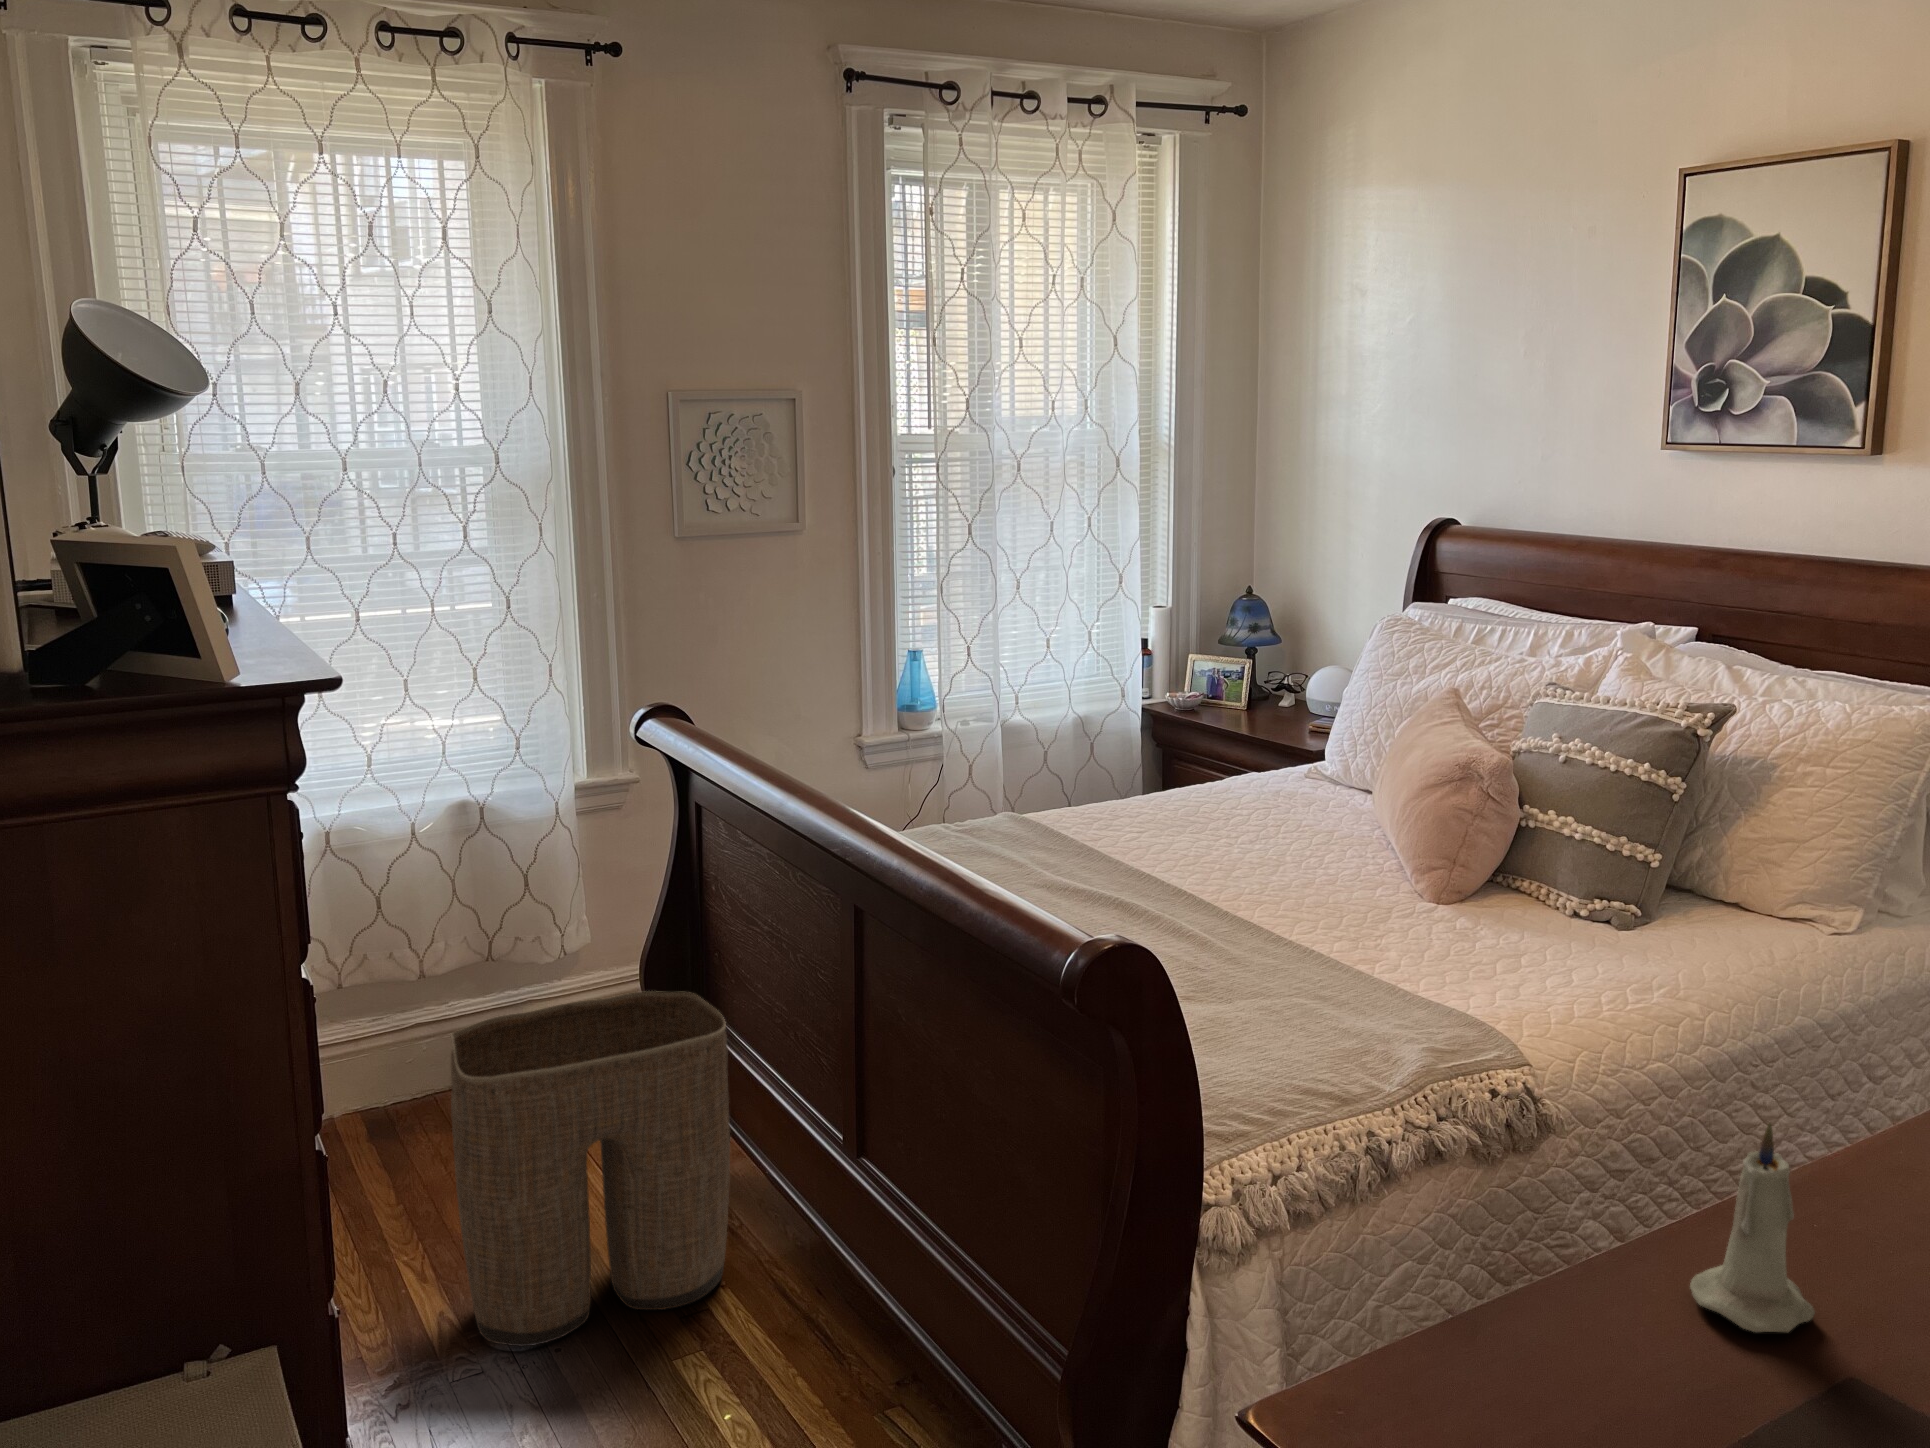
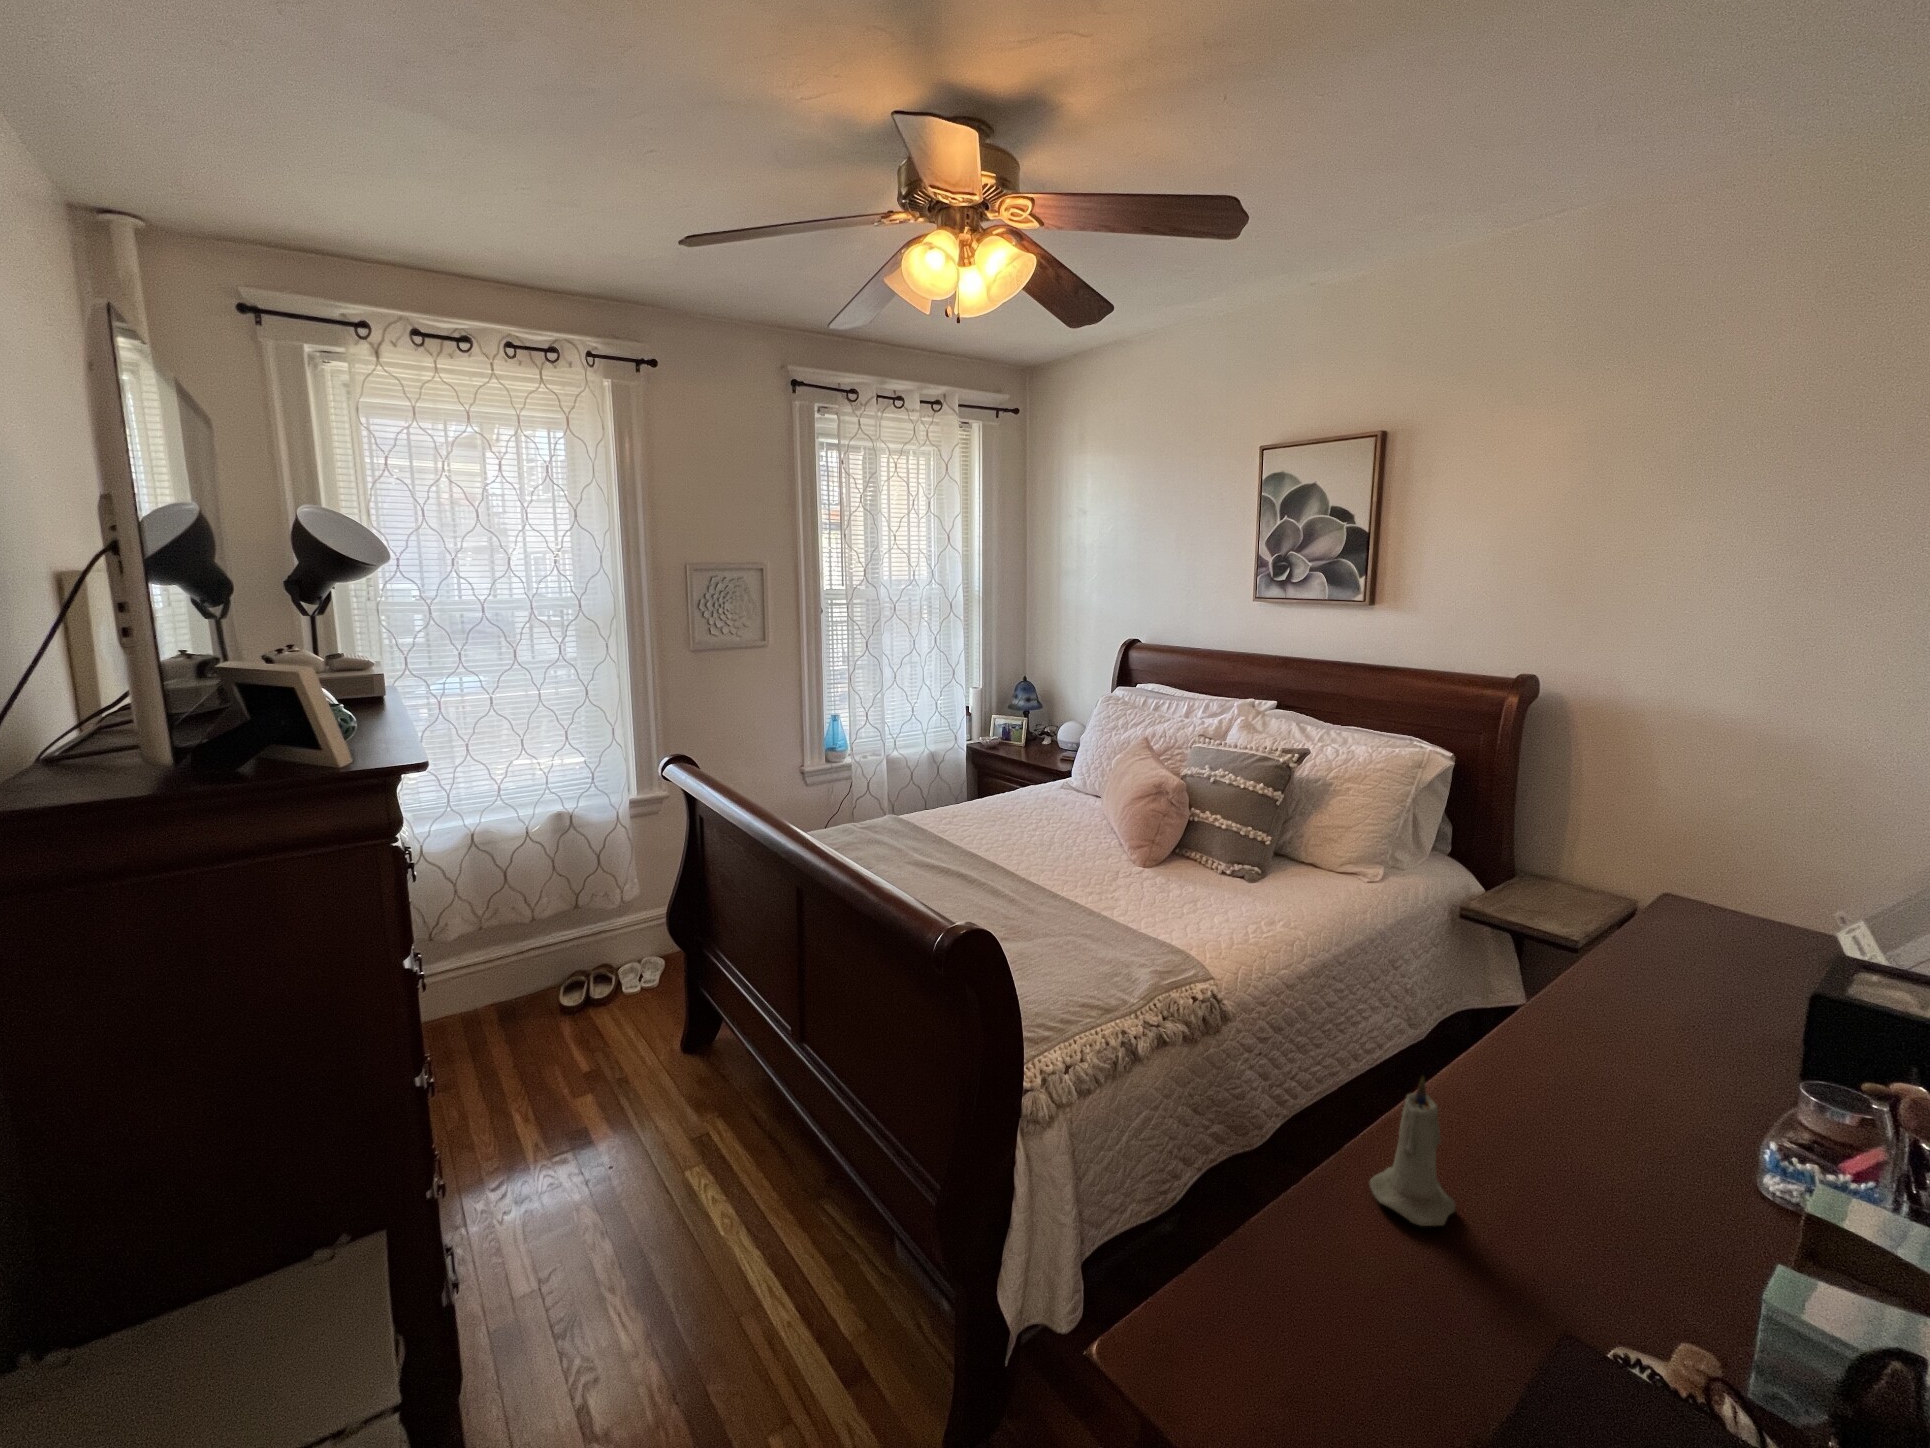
laundry basket: present [451,991,730,1346] -> none [541,935,721,1174]

